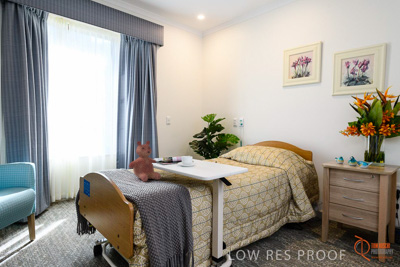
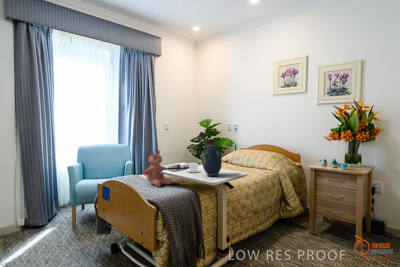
vase: none [194,127,218,170] -> present [201,139,222,176]

